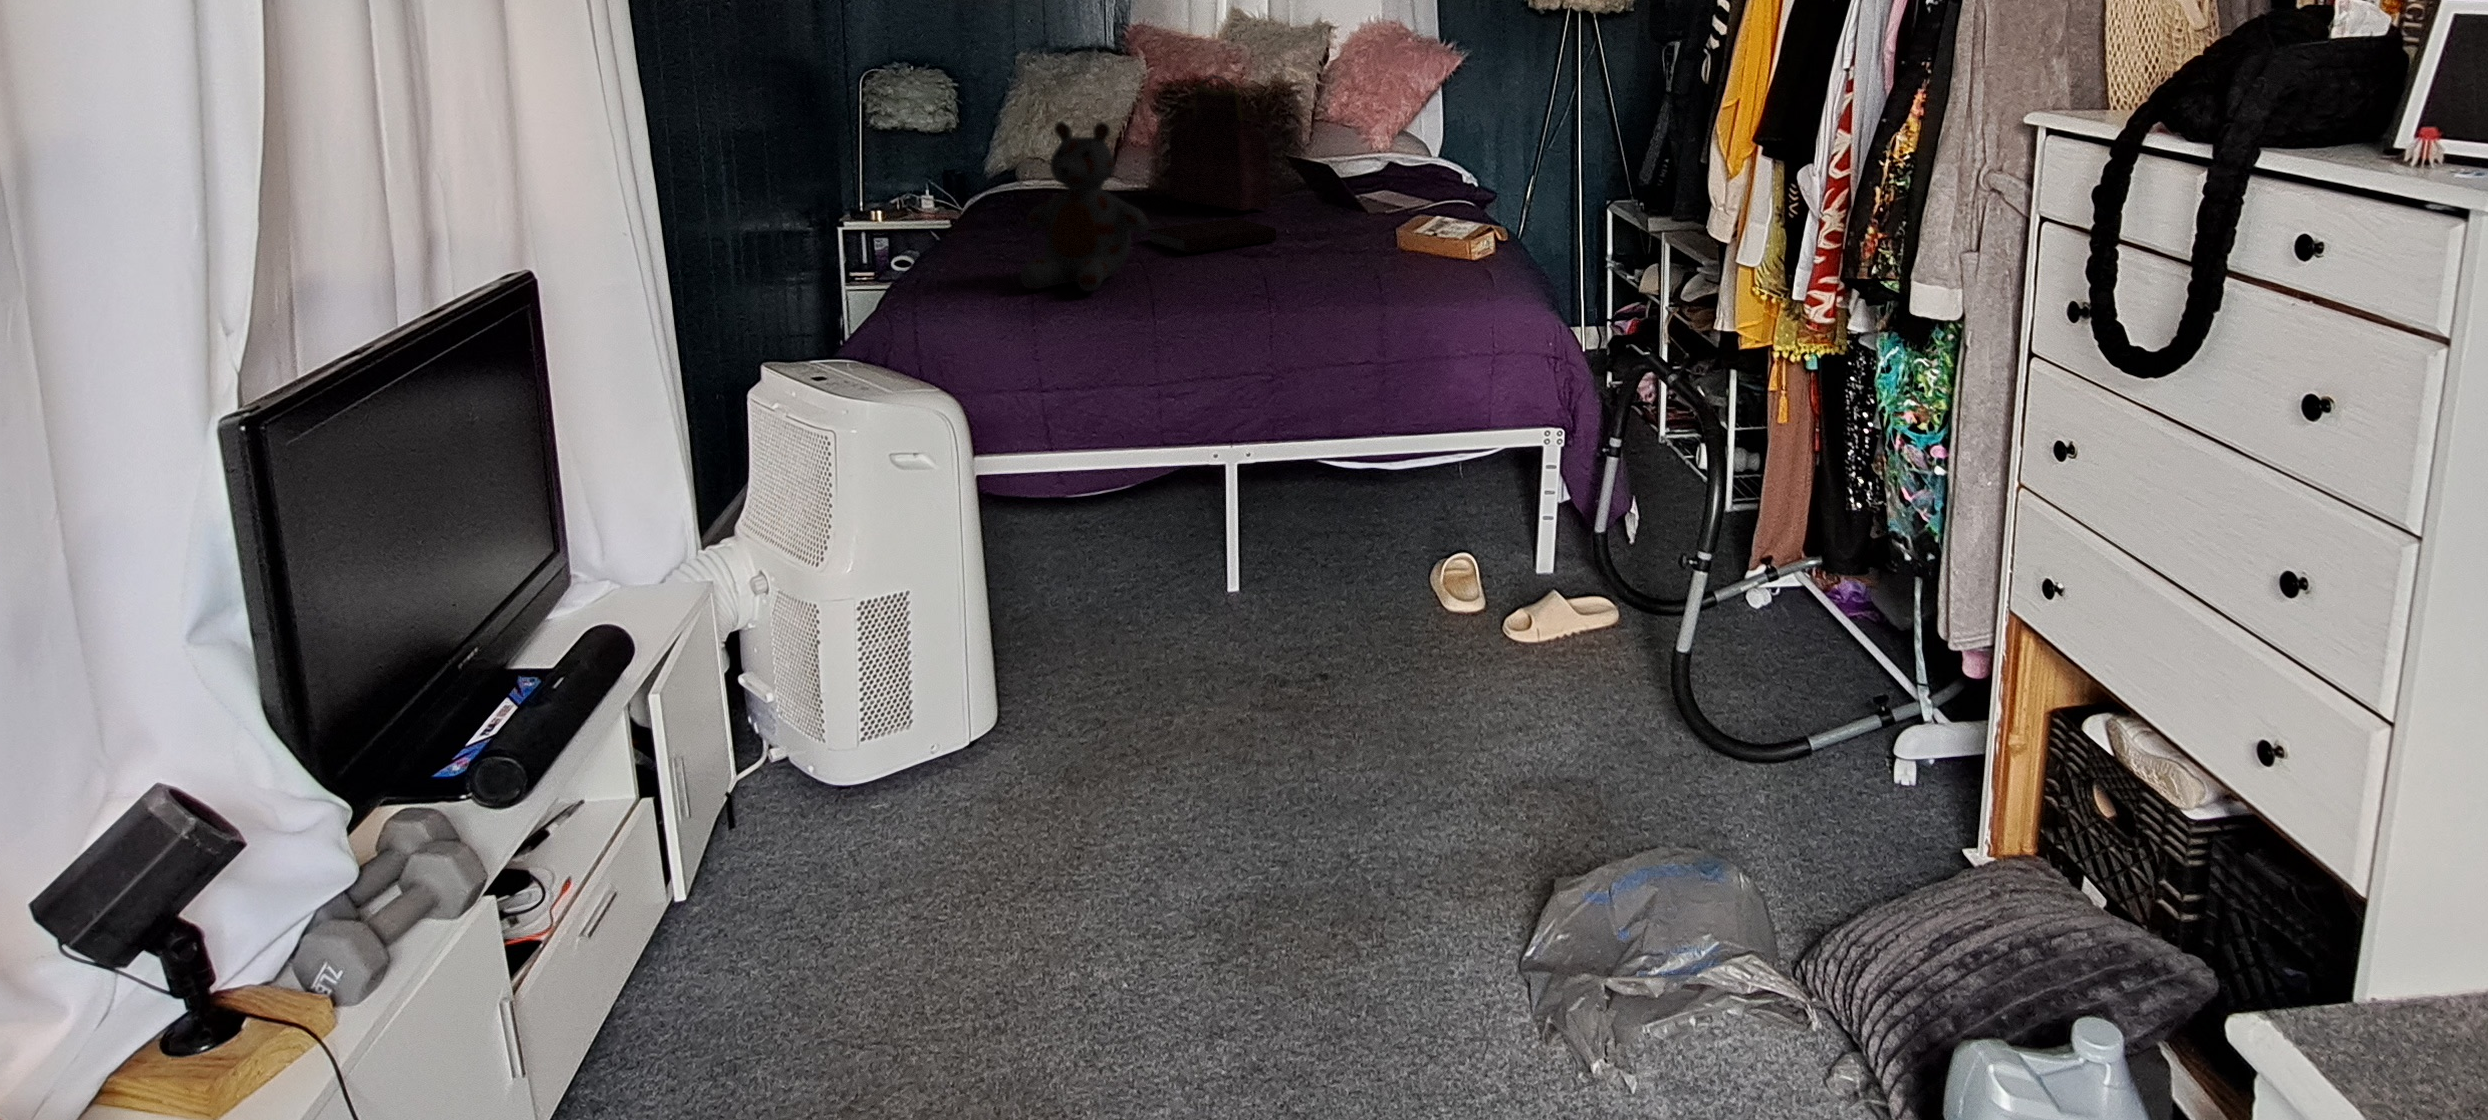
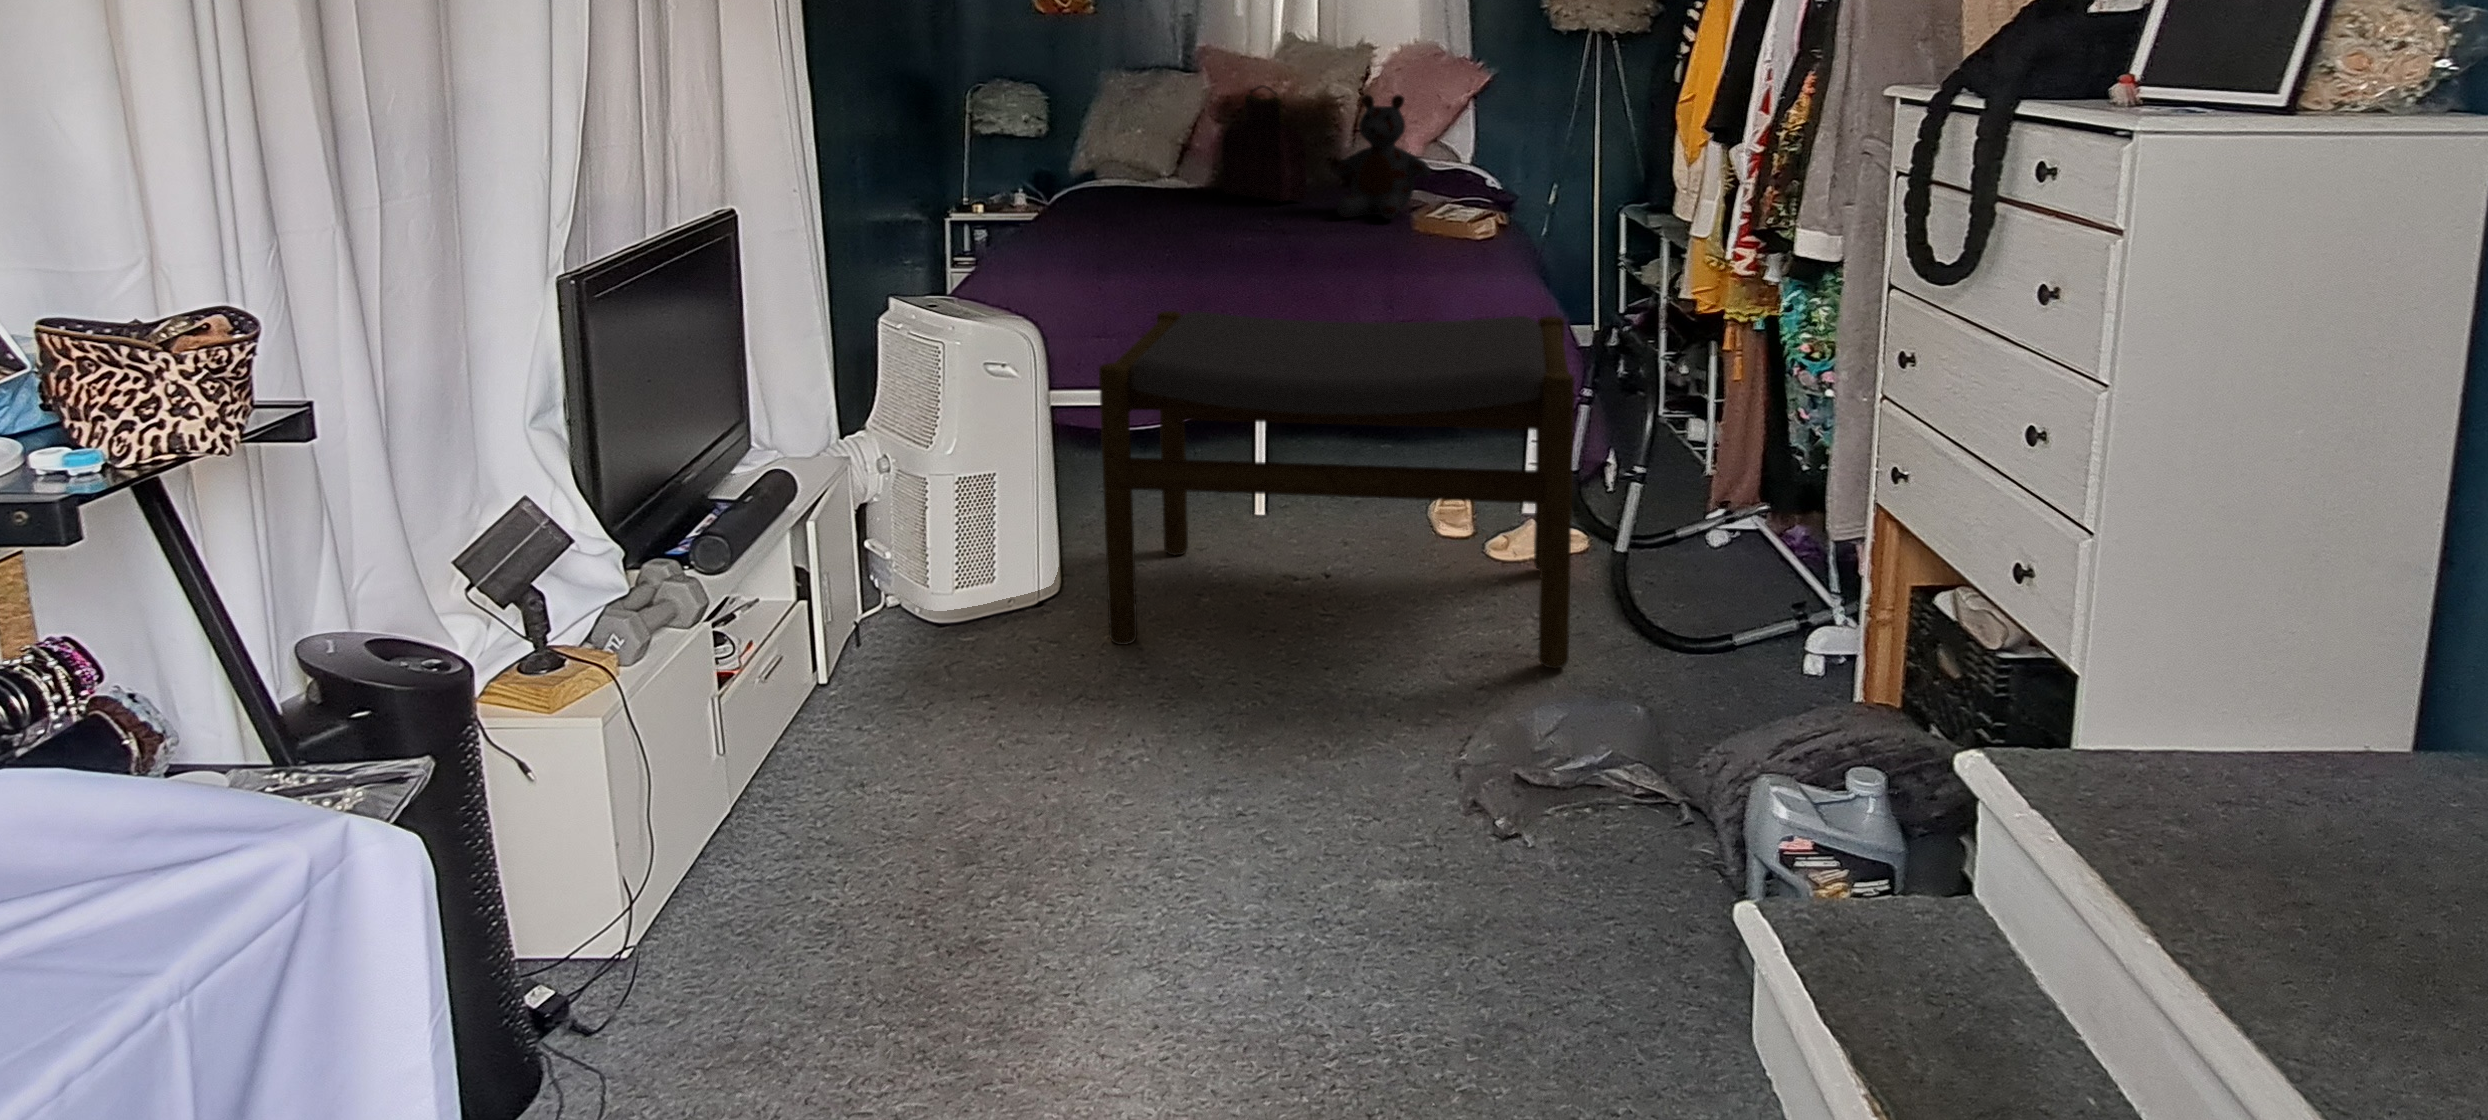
stuffed bear: present [1020,122,1149,292] -> present [1336,95,1431,219]
notebook: present [1148,219,1276,253] -> none [1199,206,1307,231]
footstool: none [1046,365,1643,812] -> present [1099,311,1574,668]

